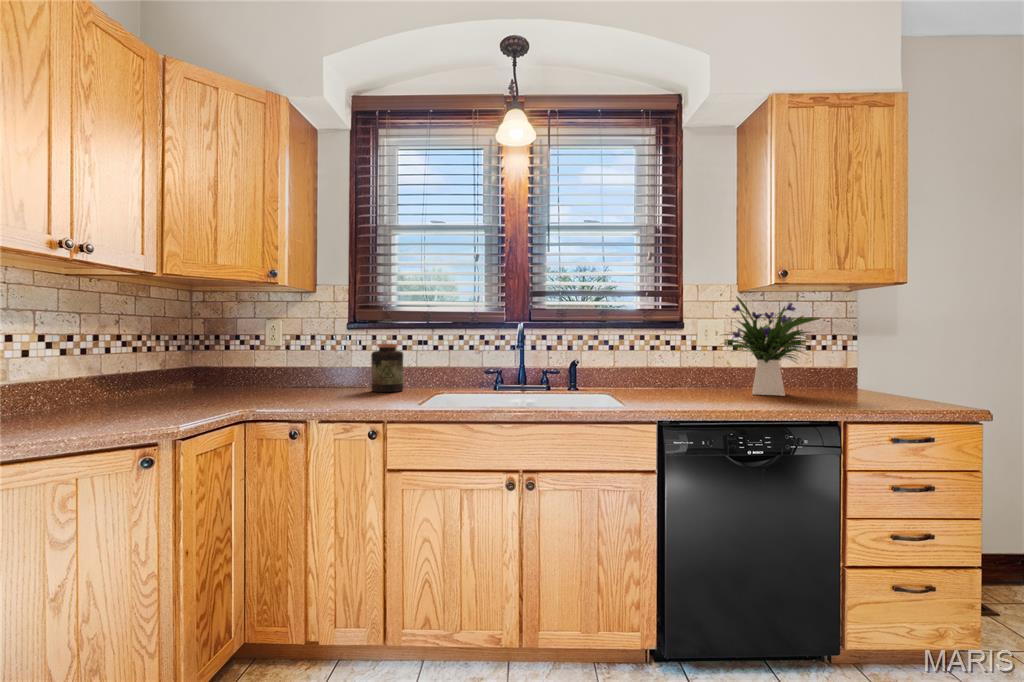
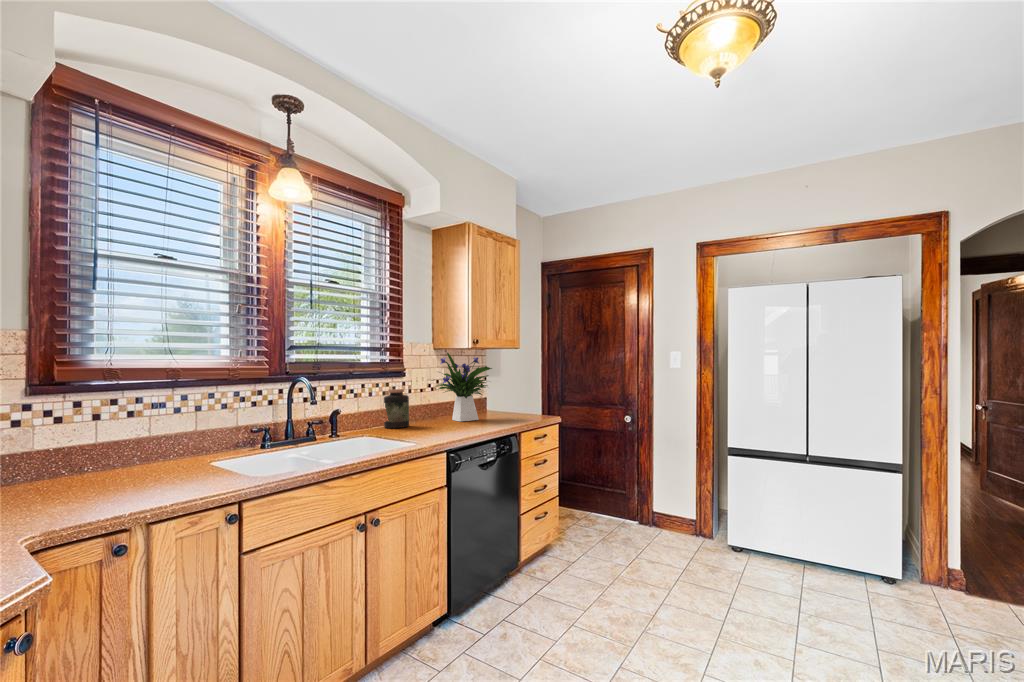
jar: present [371,343,403,392] -> present [384,389,409,428]

